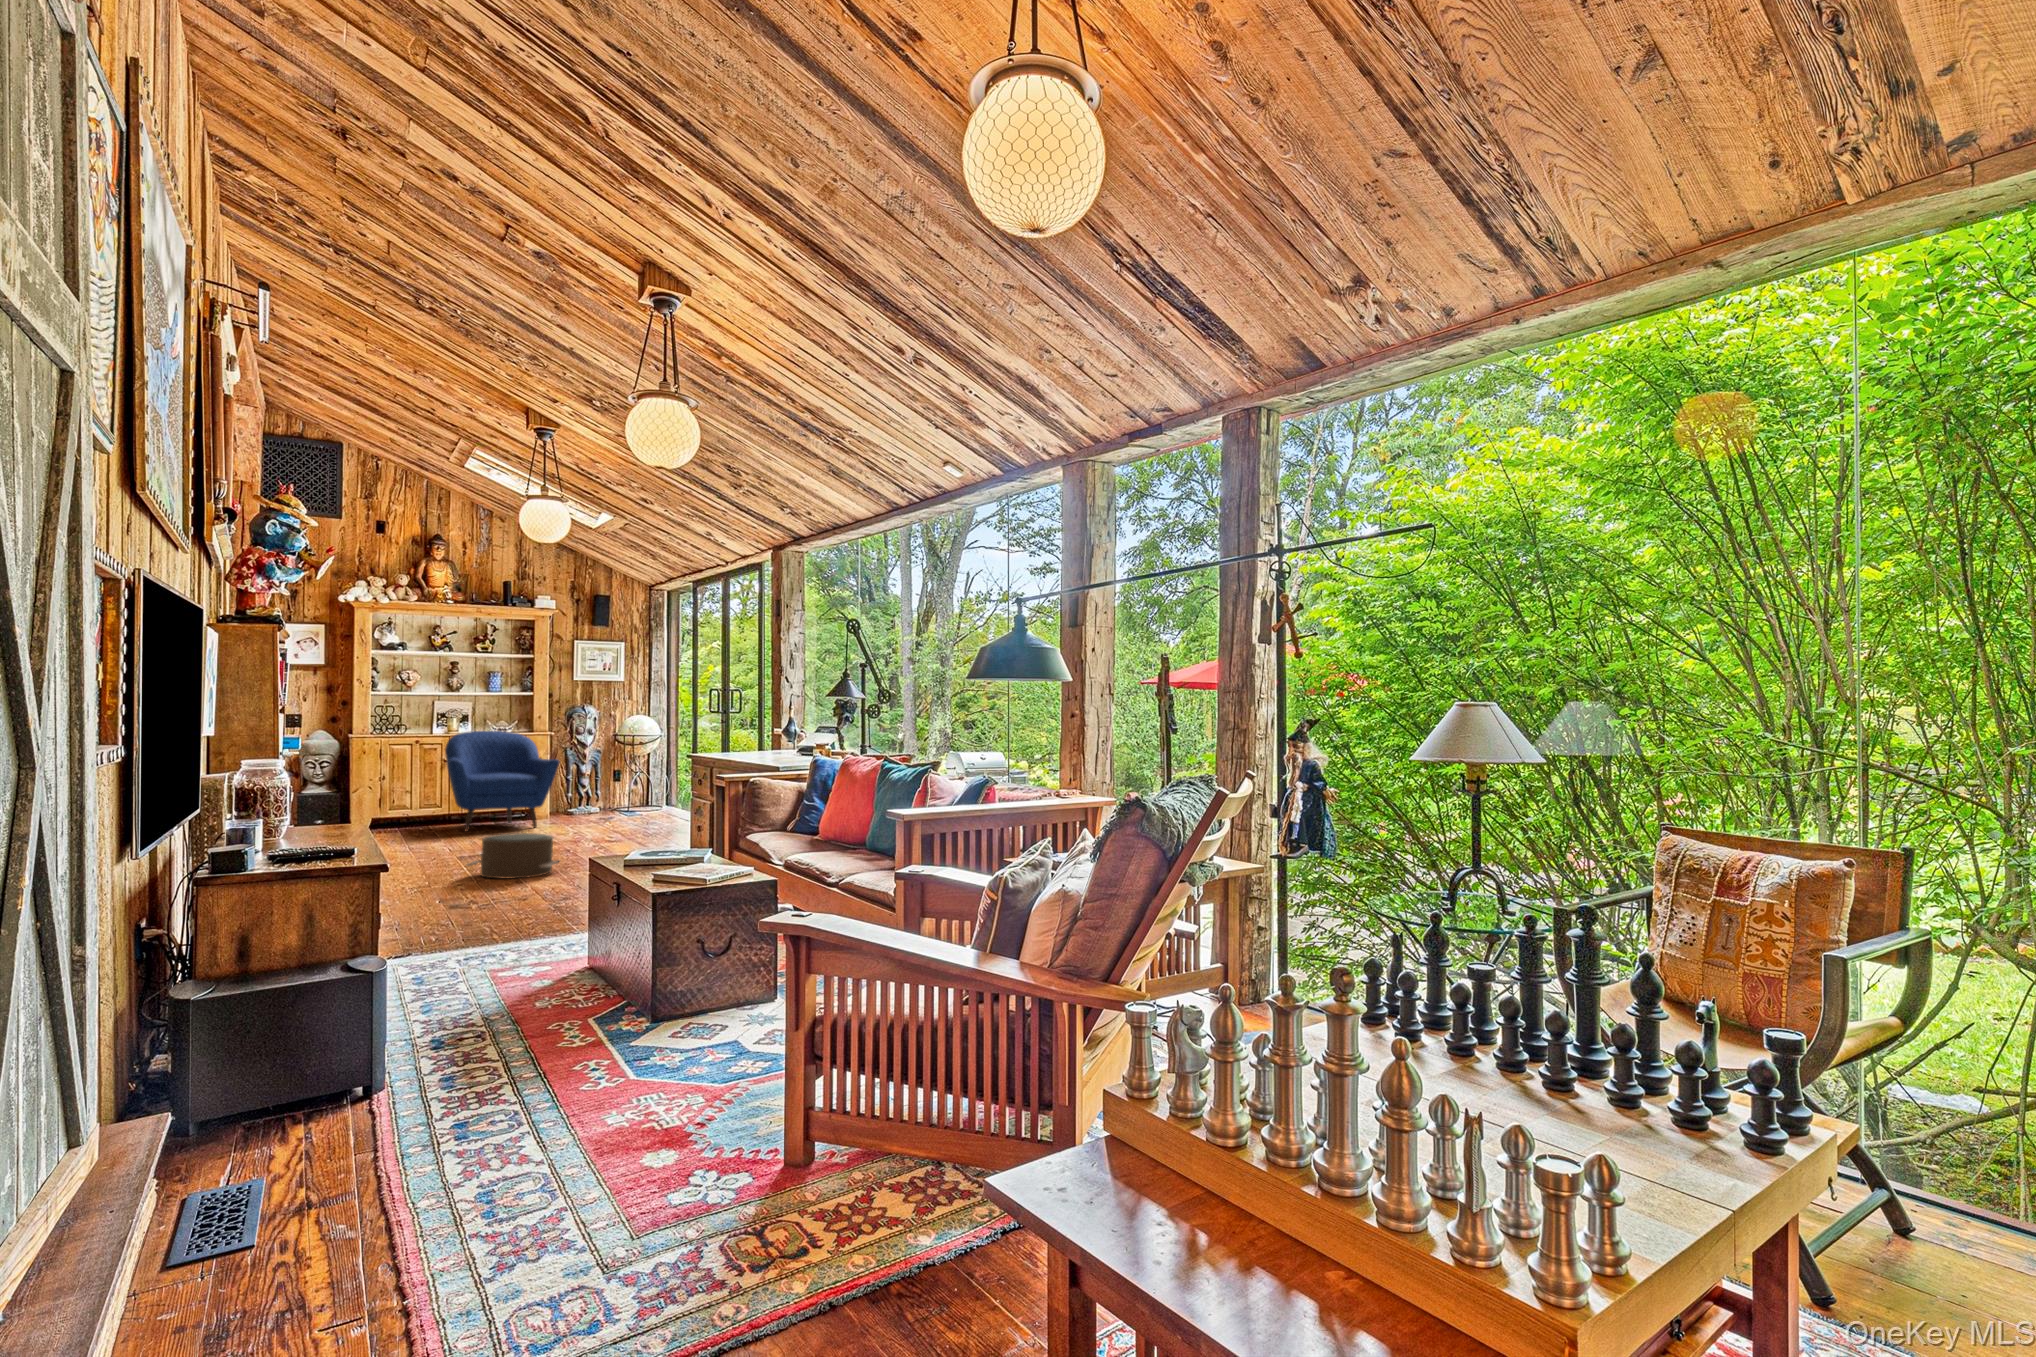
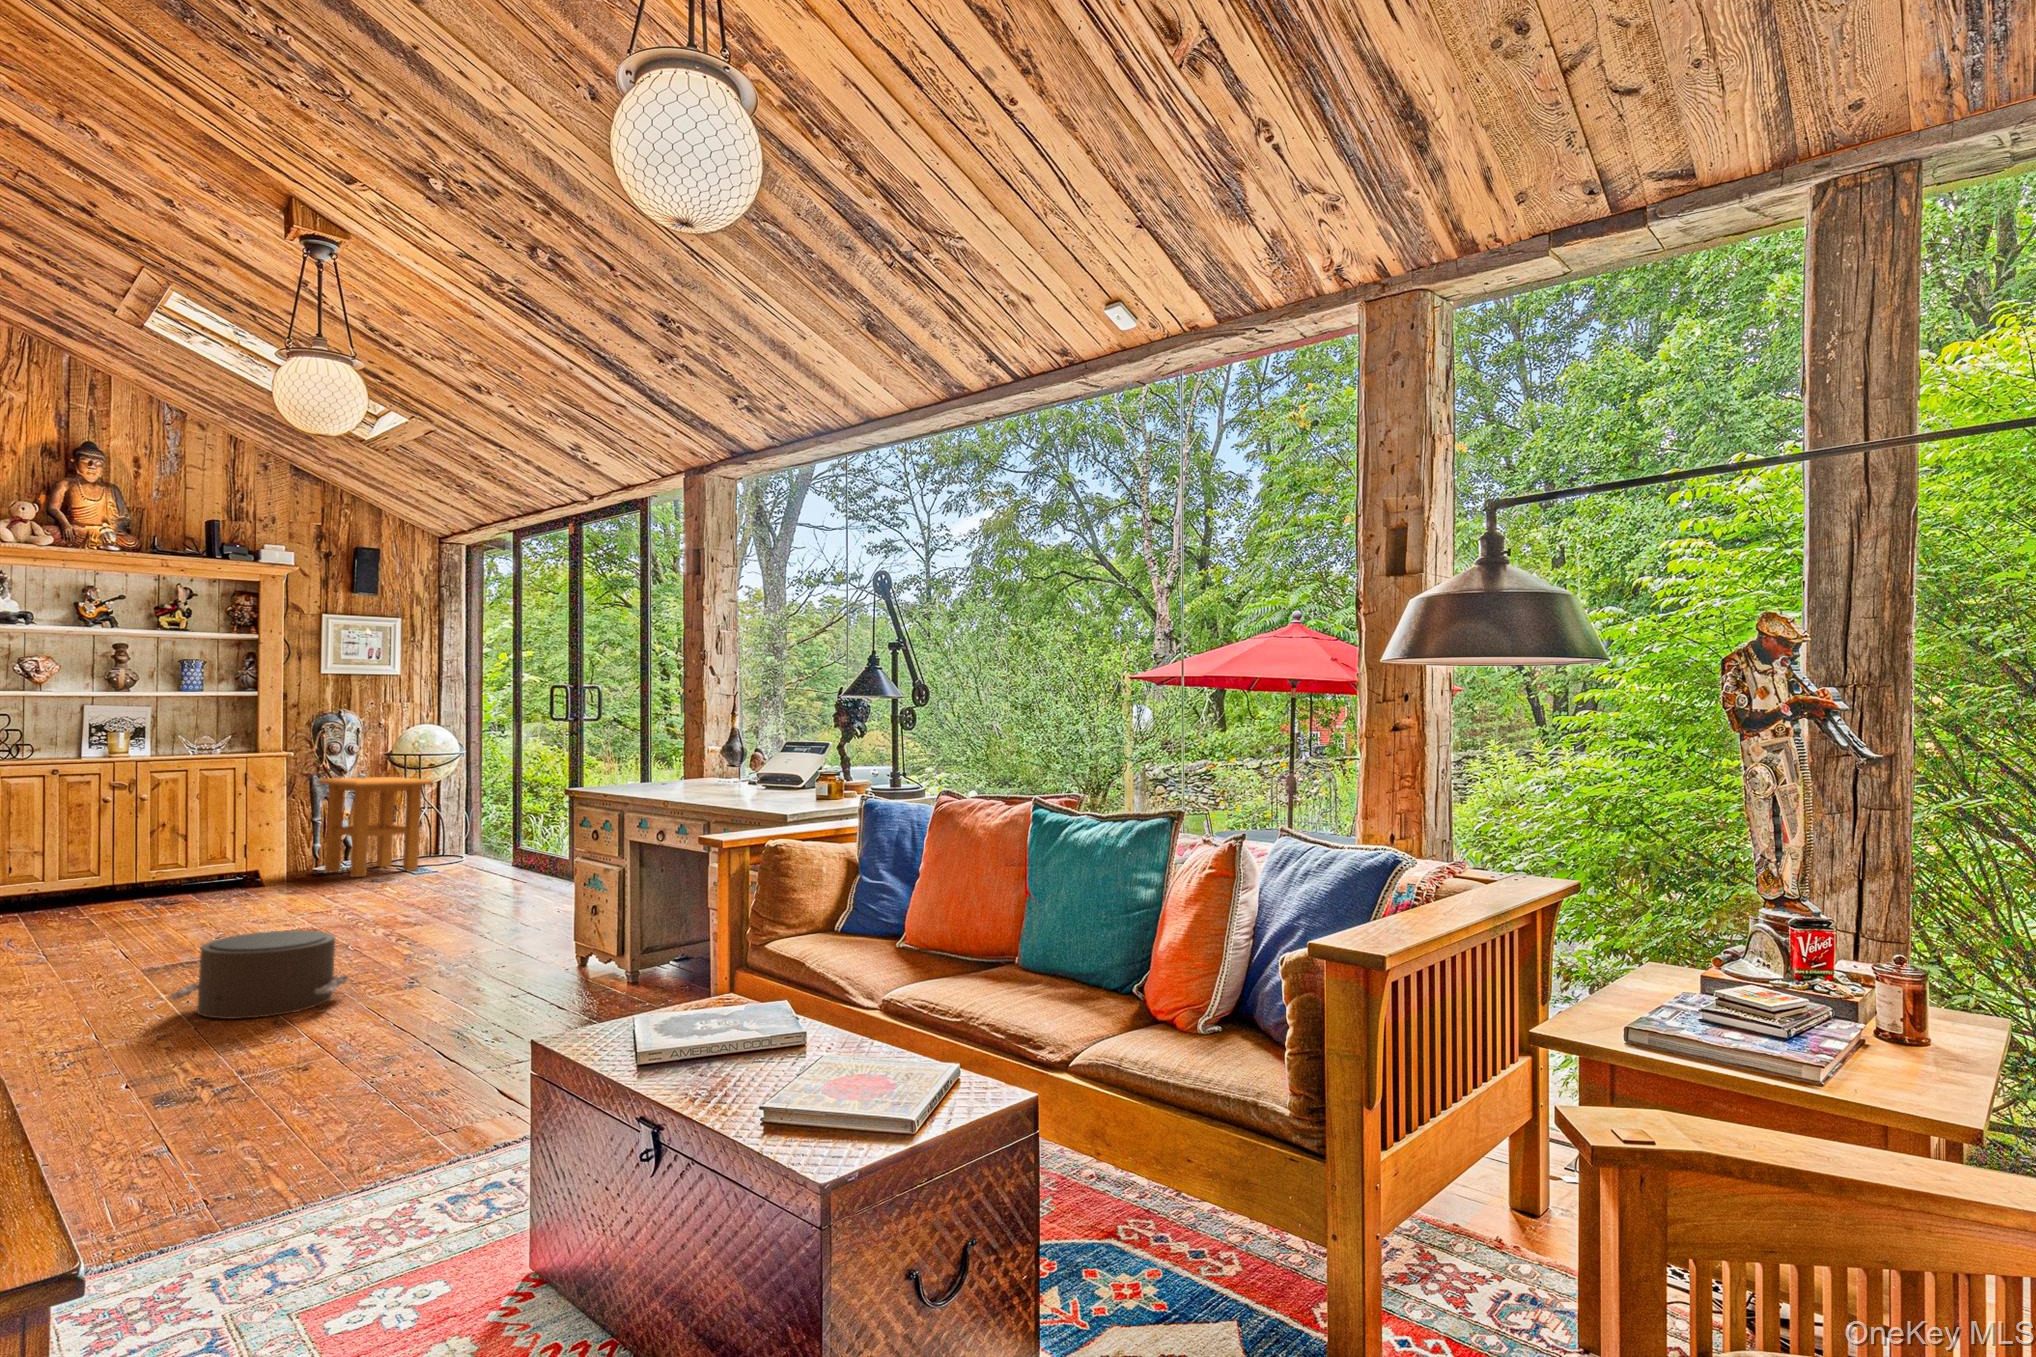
armchair: present [445,731,559,832] -> none [106,752,310,917]
side table: none [570,750,641,815] -> present [318,777,433,877]

